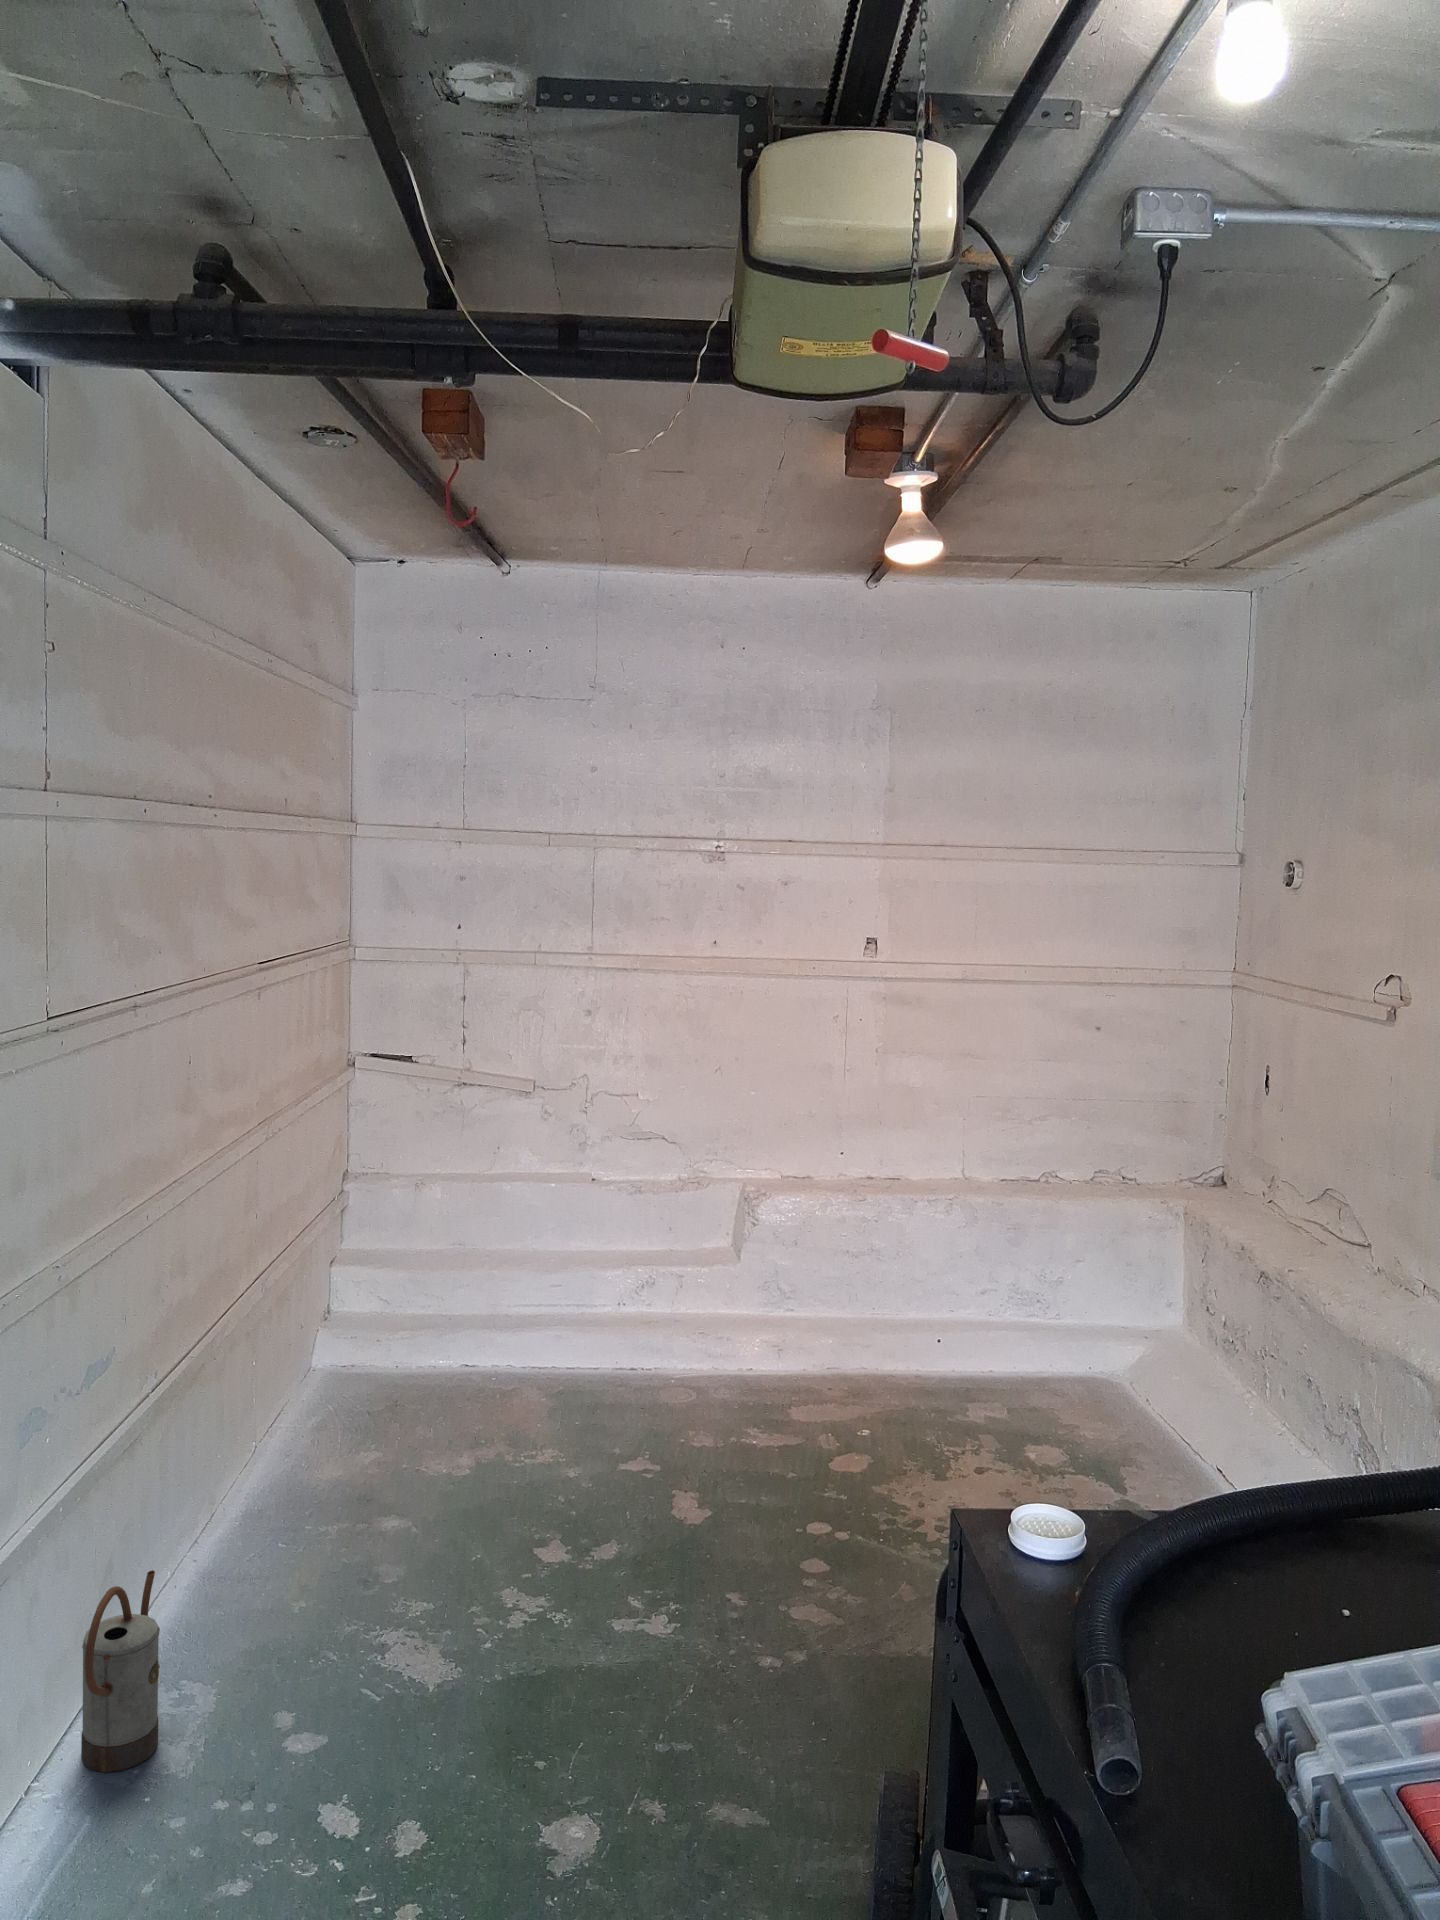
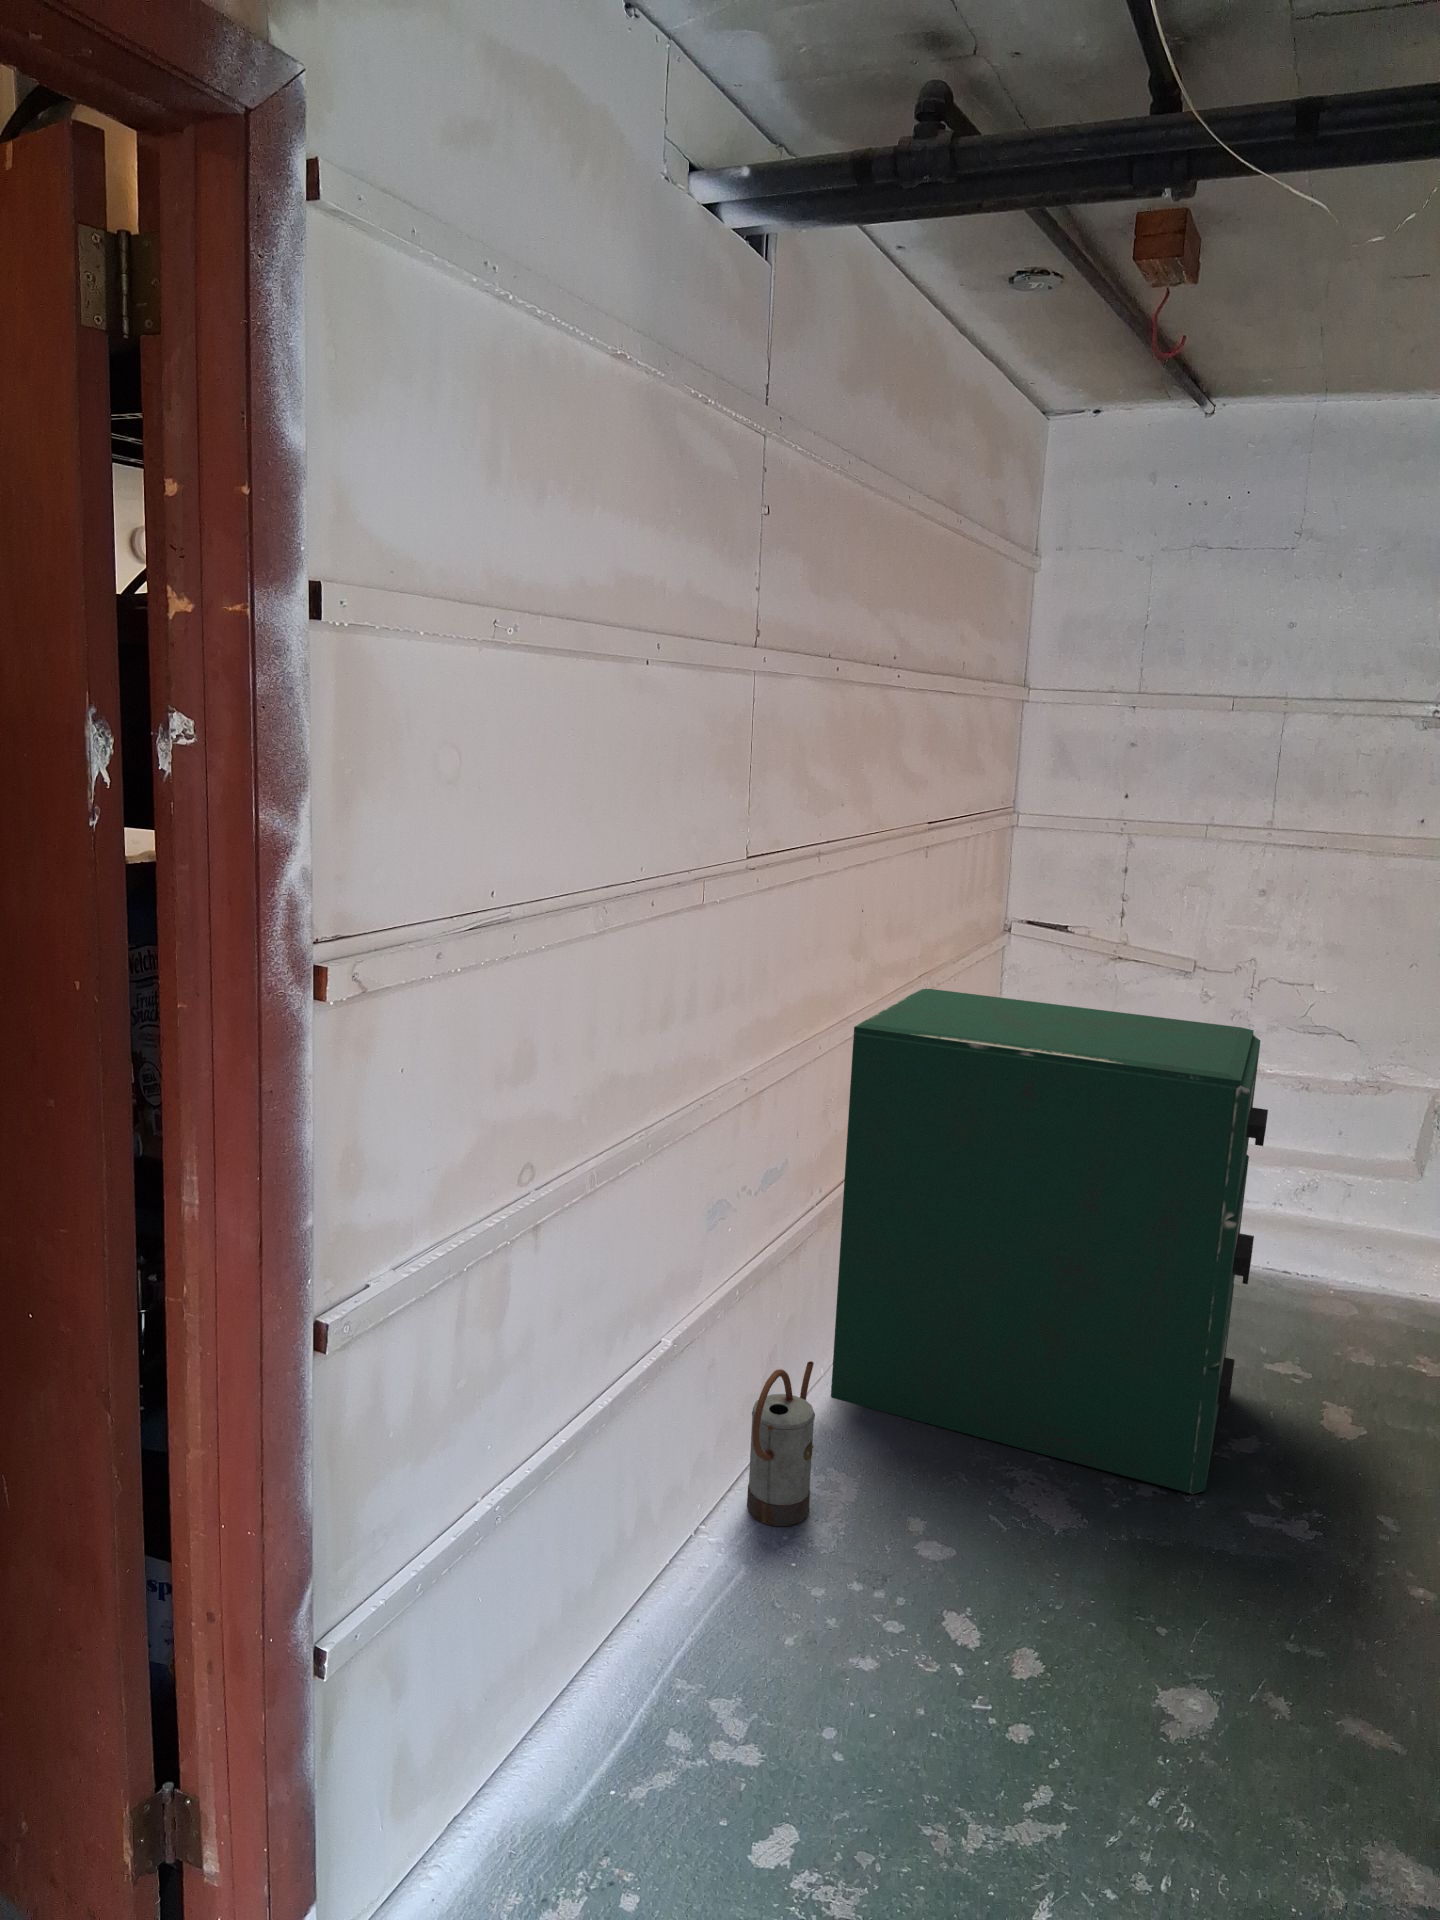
filing cabinet: none [177,1139,597,1613] -> present [831,989,1268,1494]

